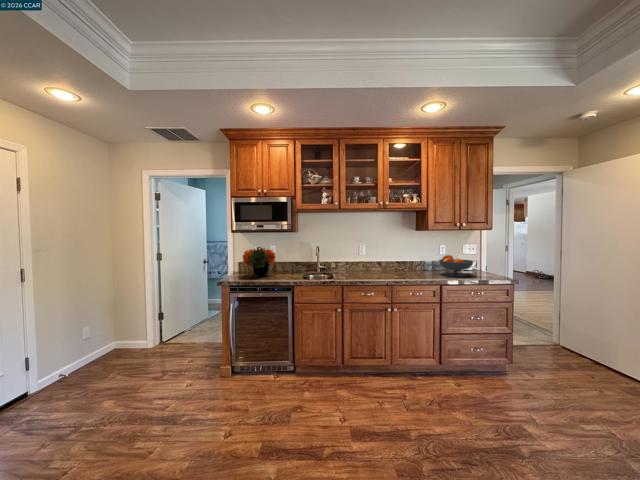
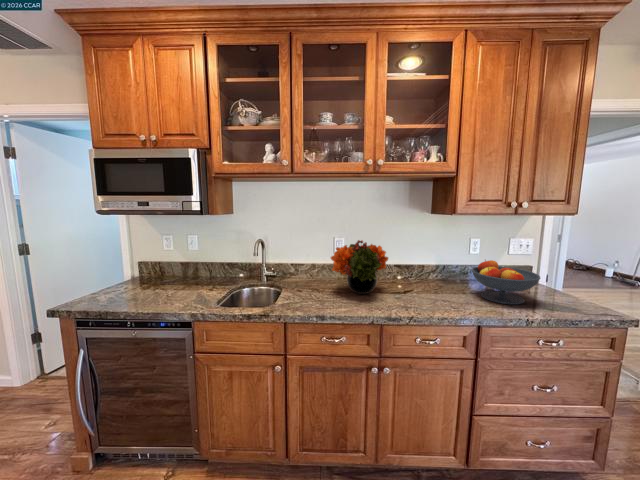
flower arrangement: present [243,247,276,277] -> present [331,240,388,294]

